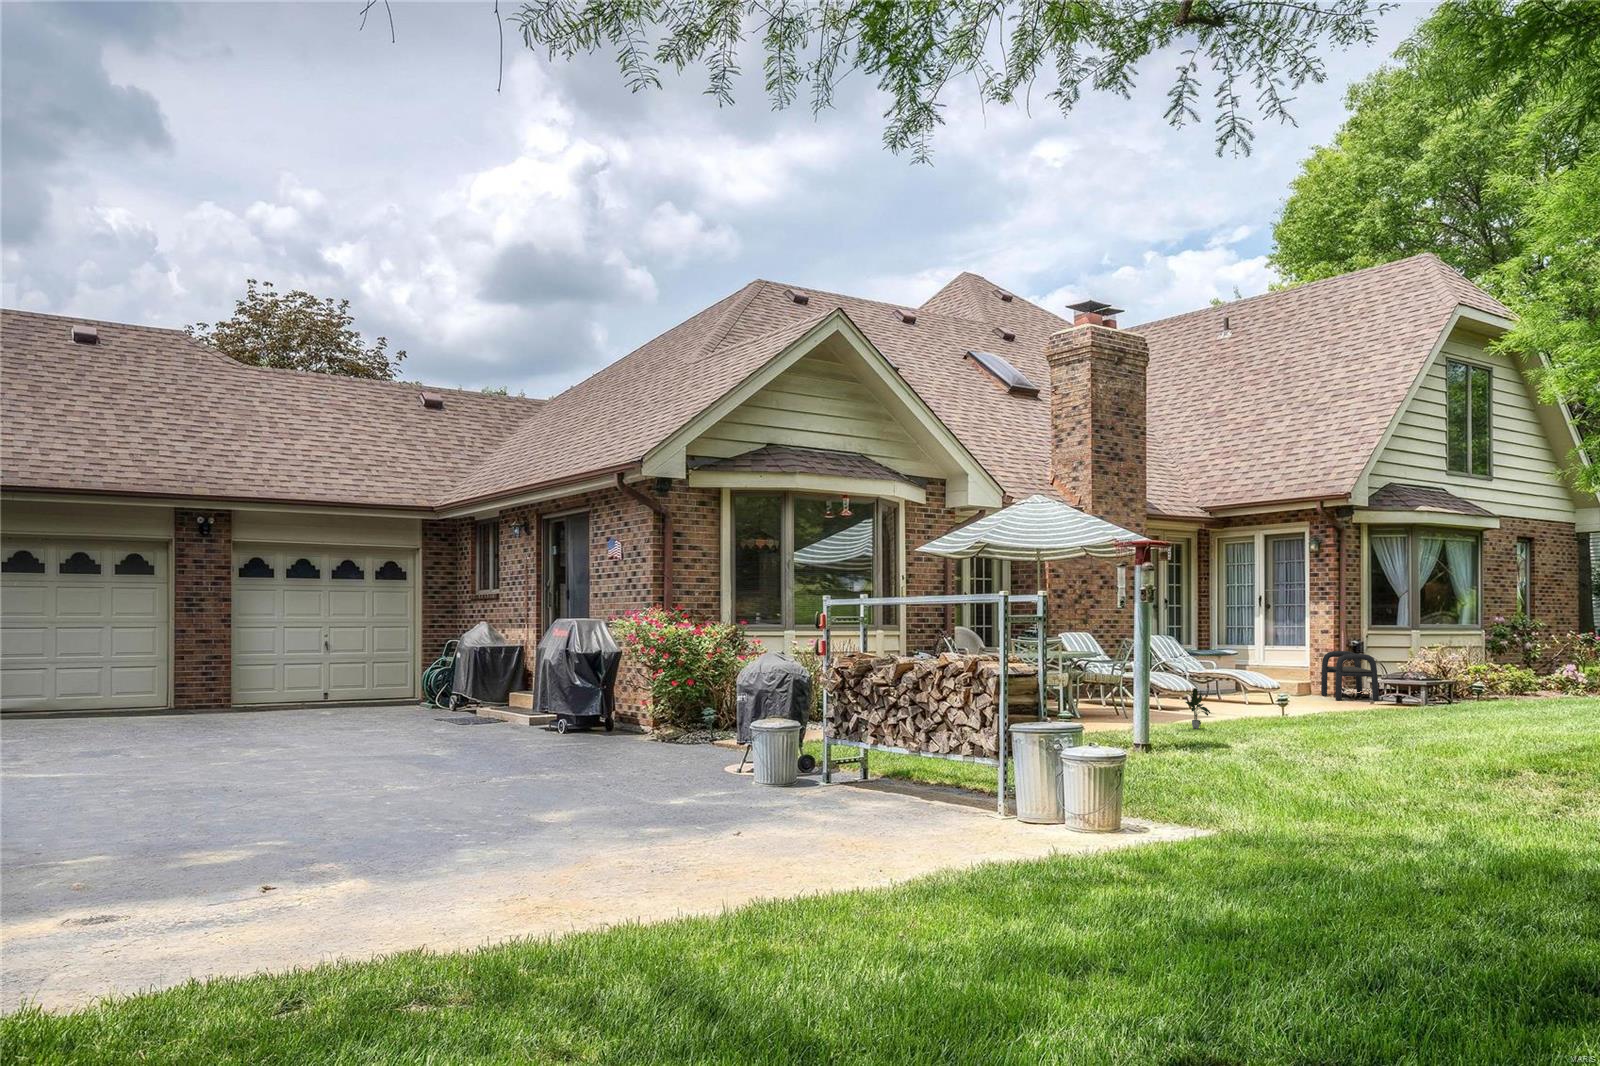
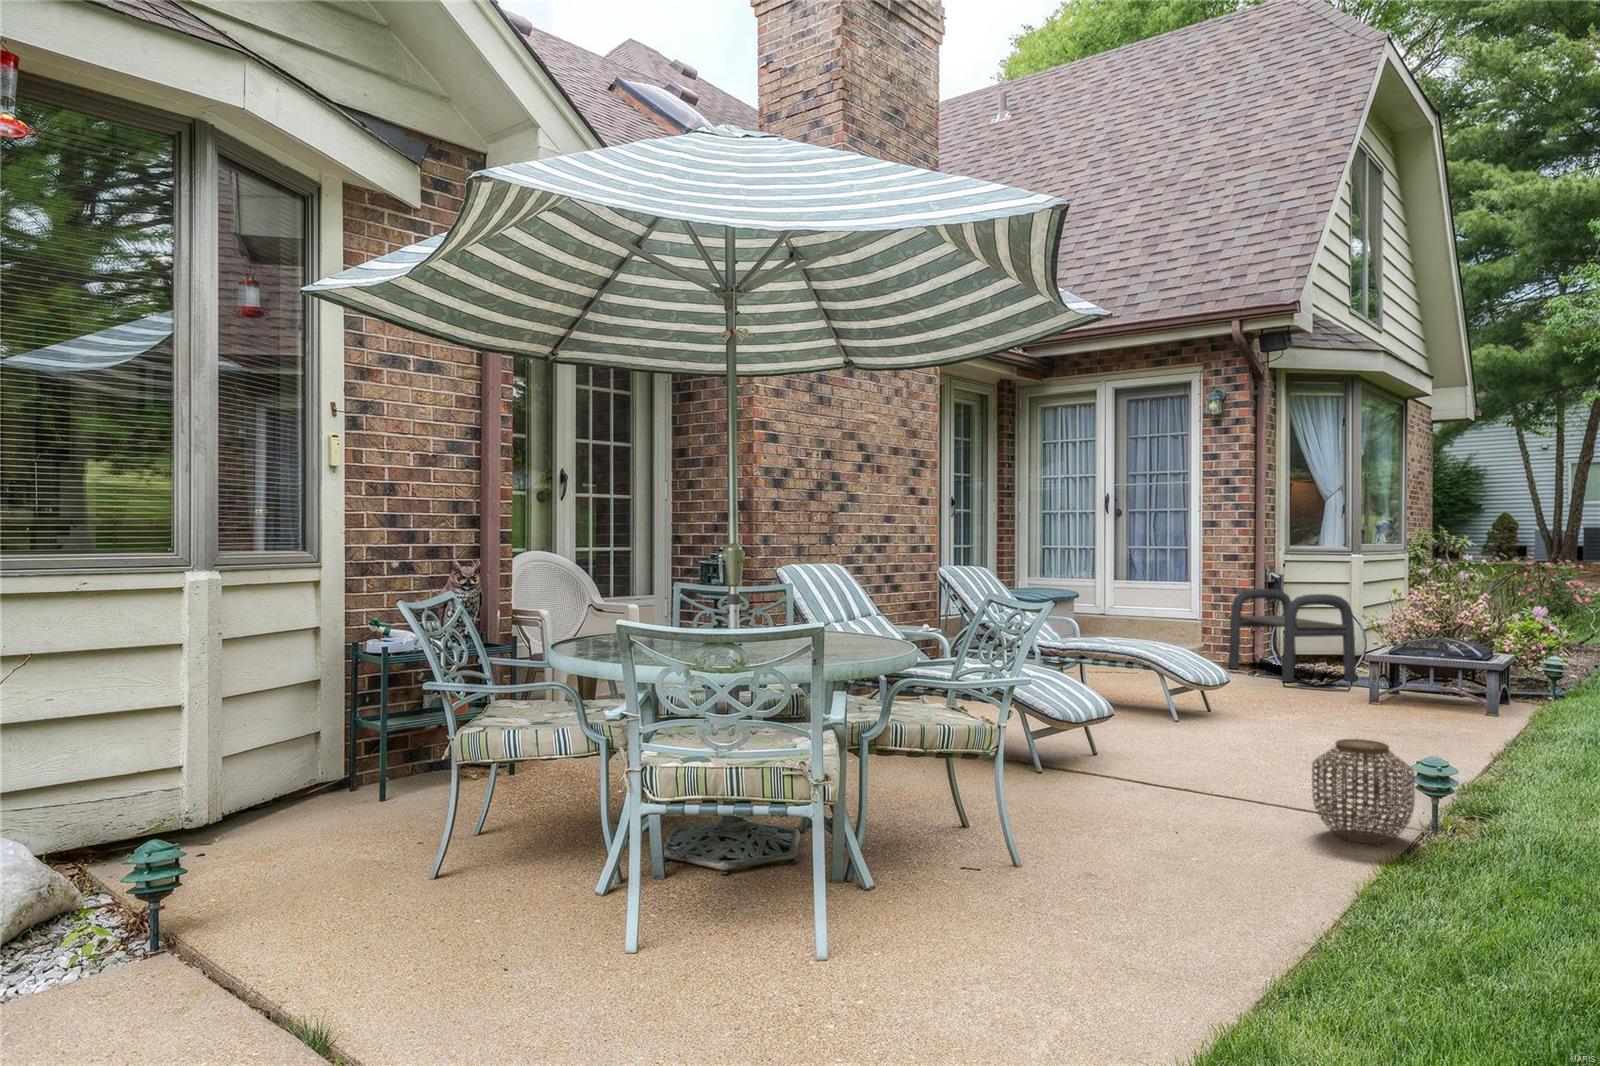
potted plant: present [1186,688,1210,729] -> none [1186,715,1271,839]
woven basket: none [1228,697,1261,730] -> present [1312,739,1414,844]

